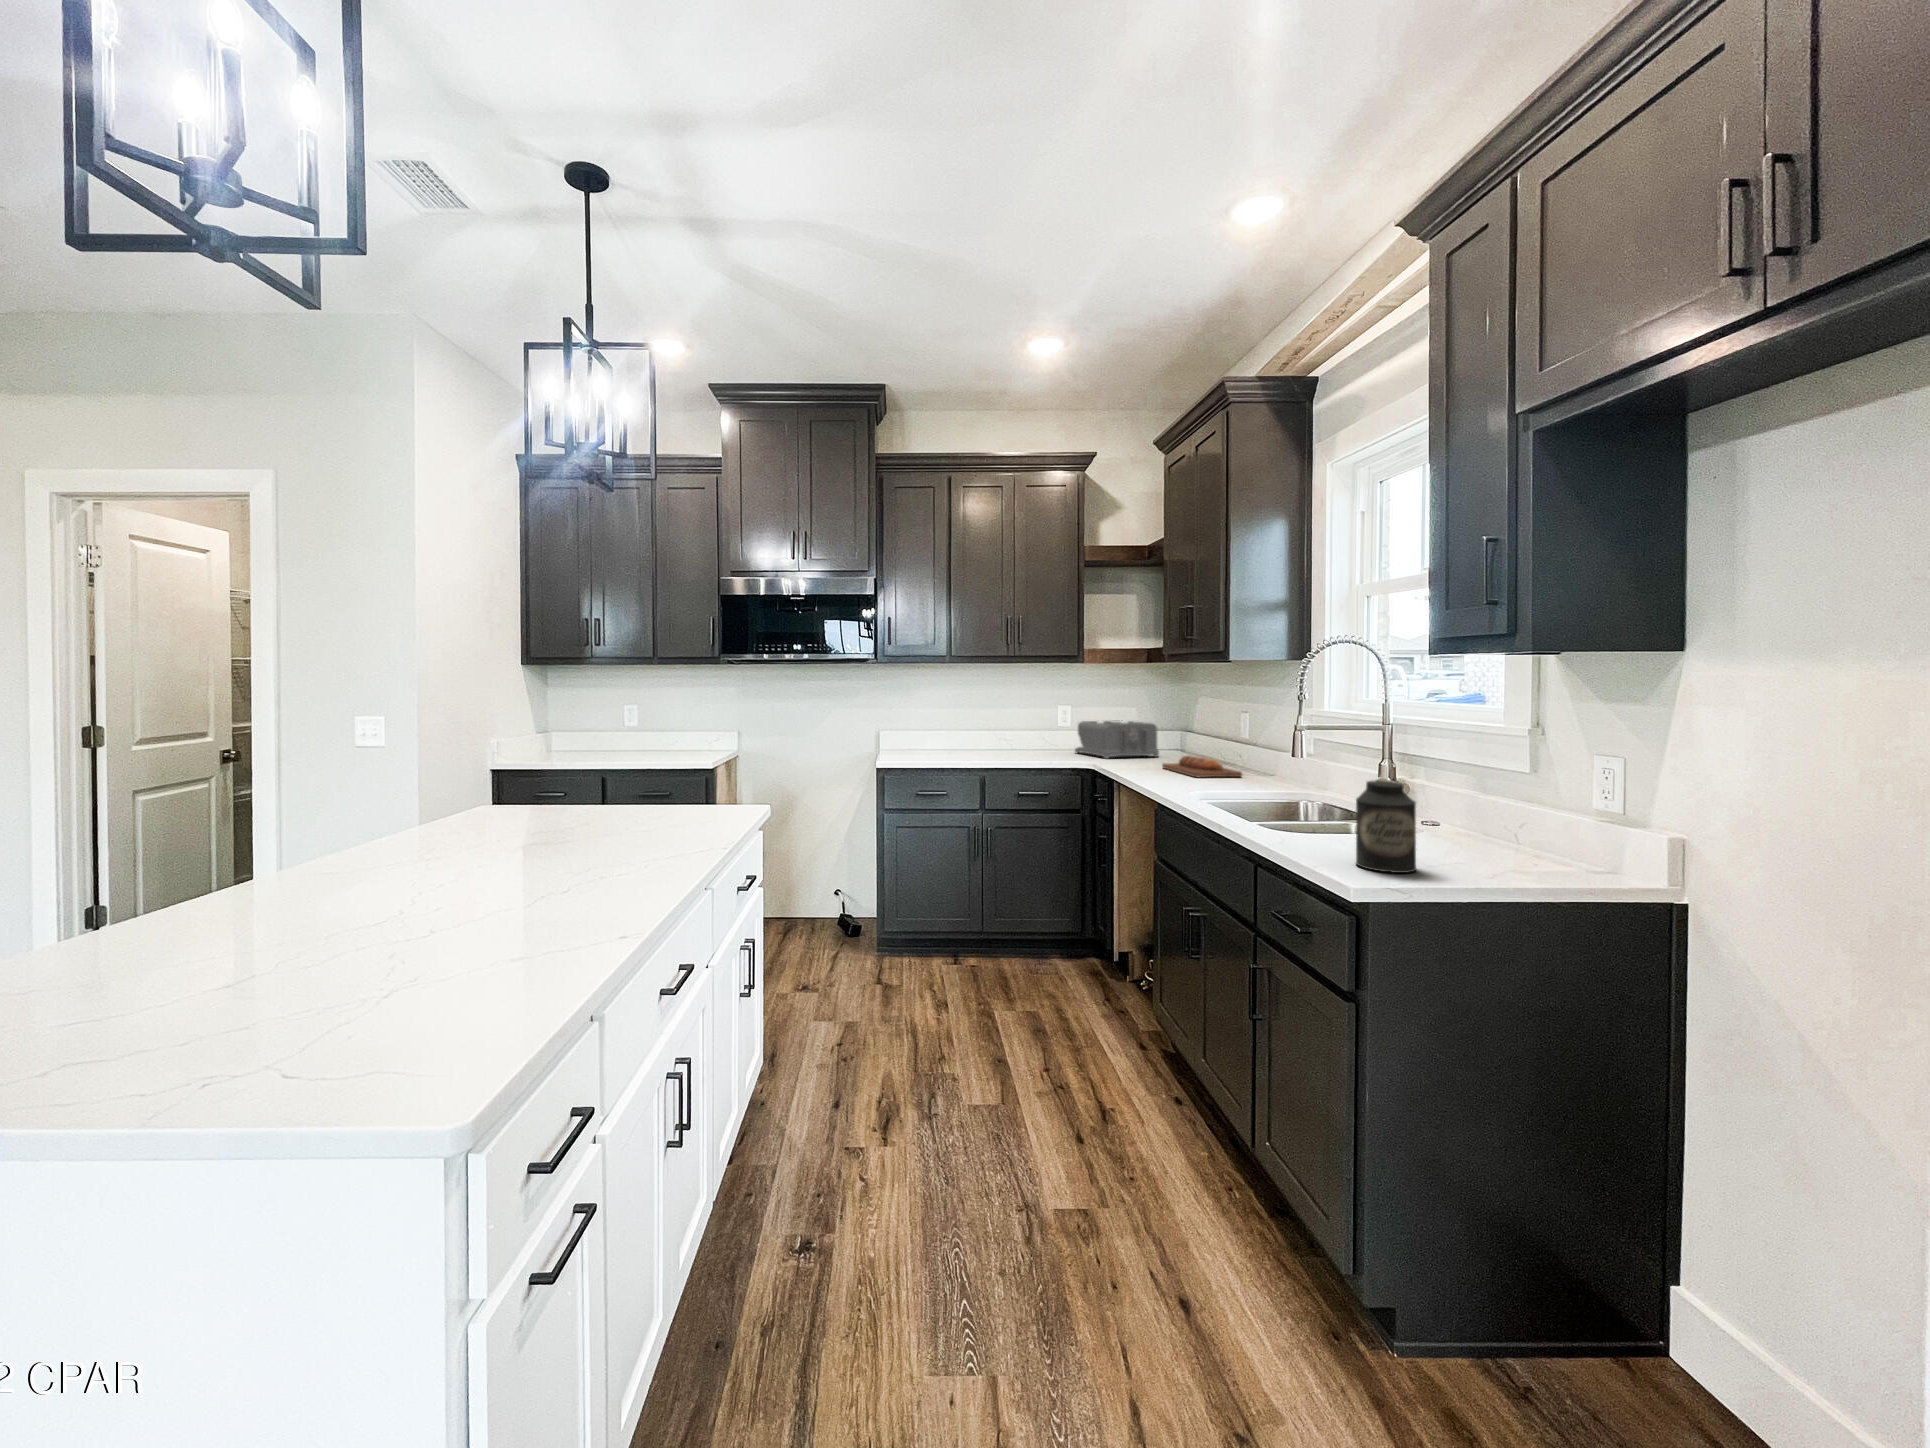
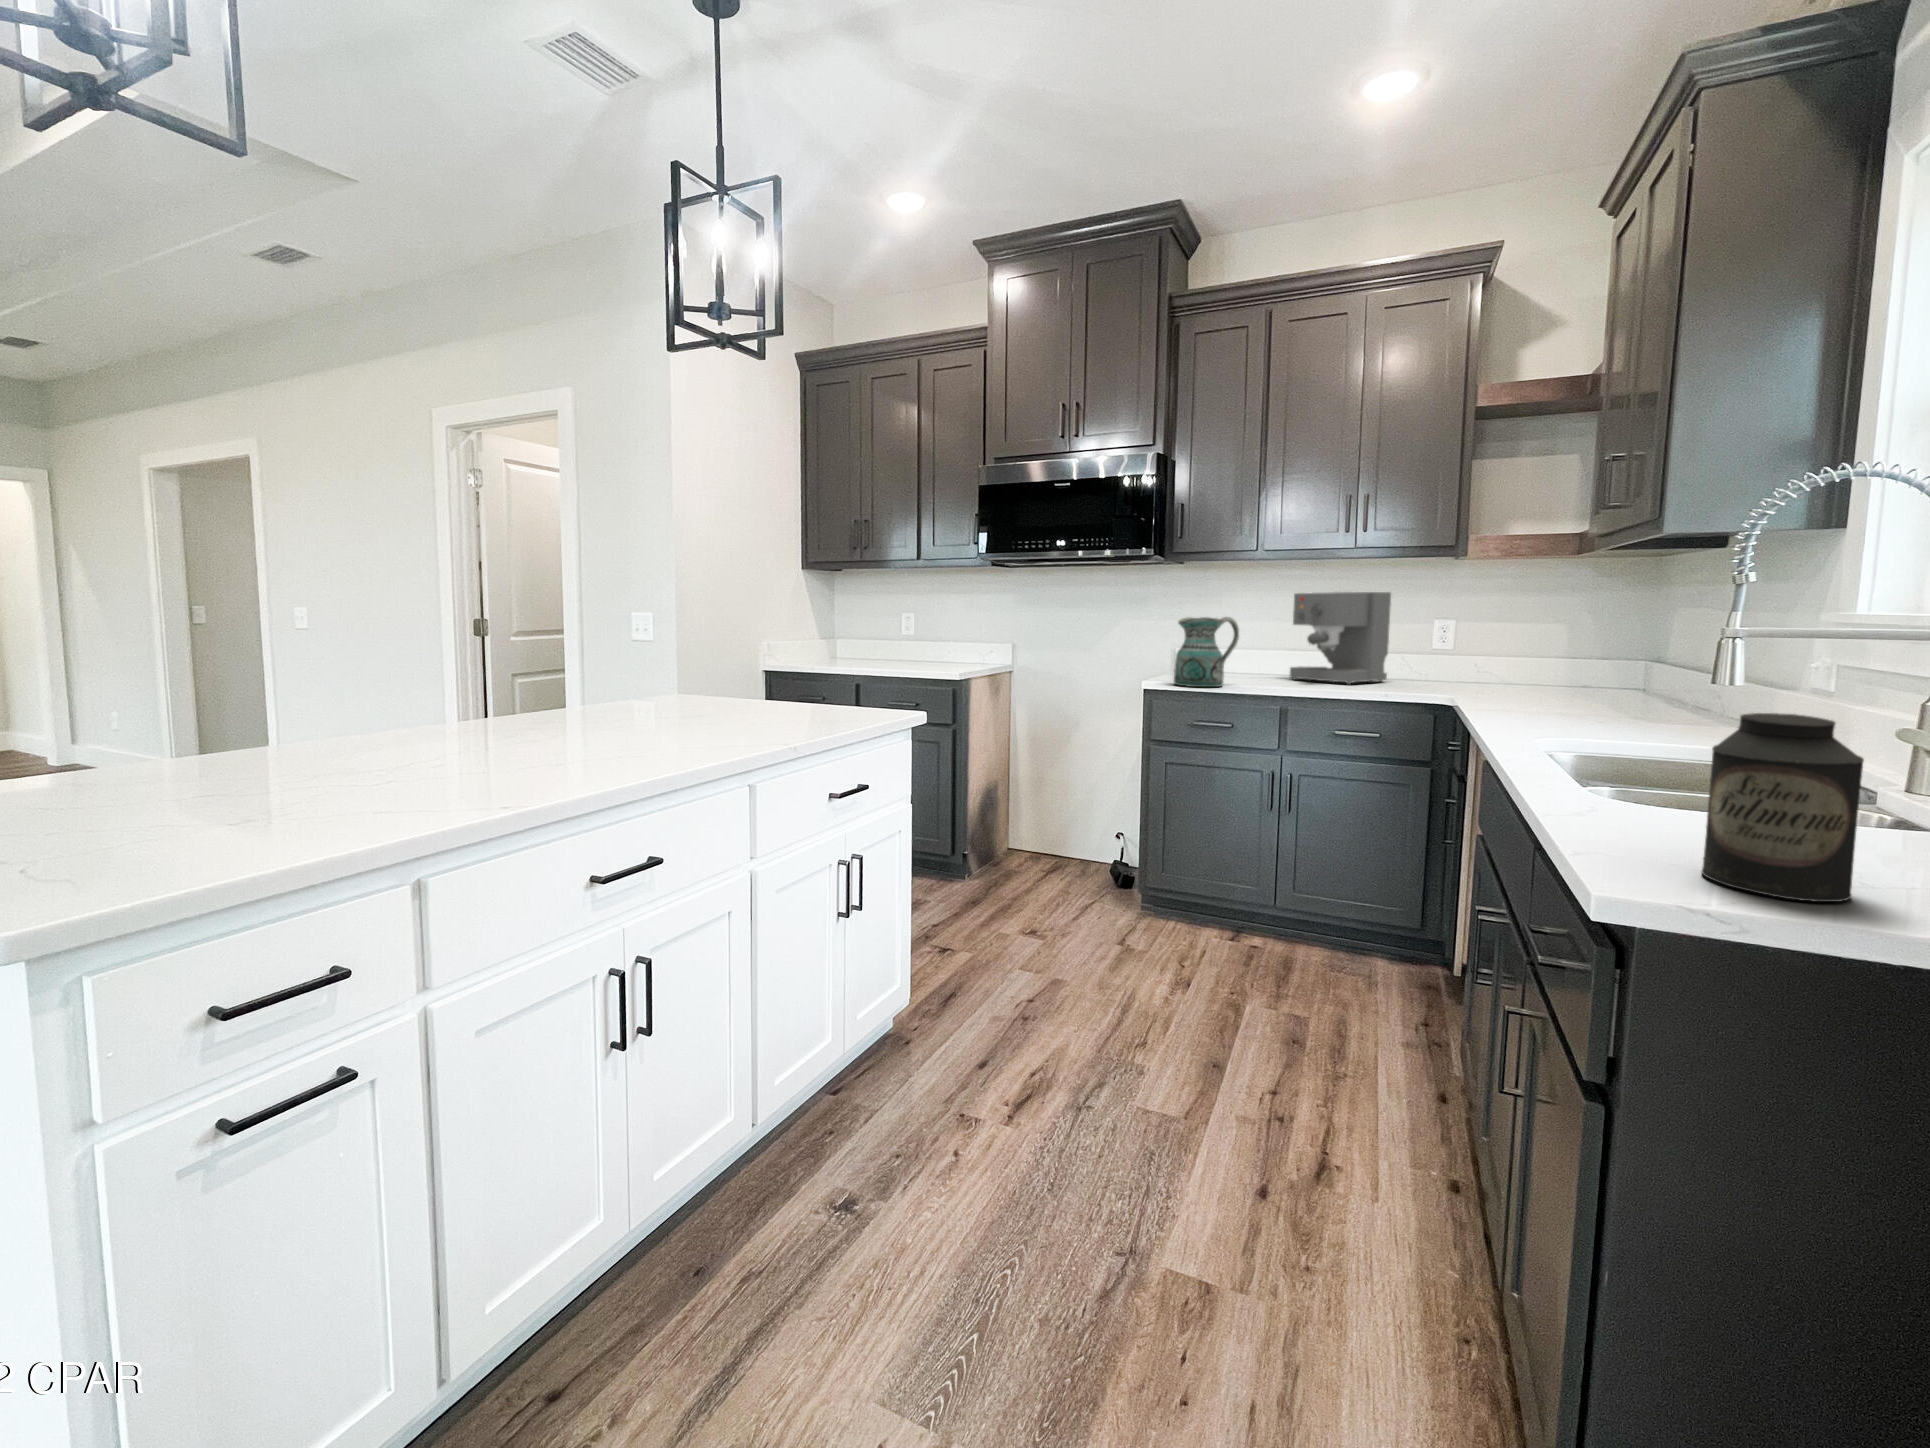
coffee maker: none [976,688,1039,757] -> present [1290,592,1391,684]
ceramic pitcher: none [908,709,952,766] -> present [1174,617,1239,687]
toaster: present [1075,720,1159,759] -> none [1448,639,1588,694]
bread loaf: present [1162,755,1242,777] -> none [1565,689,1705,726]

